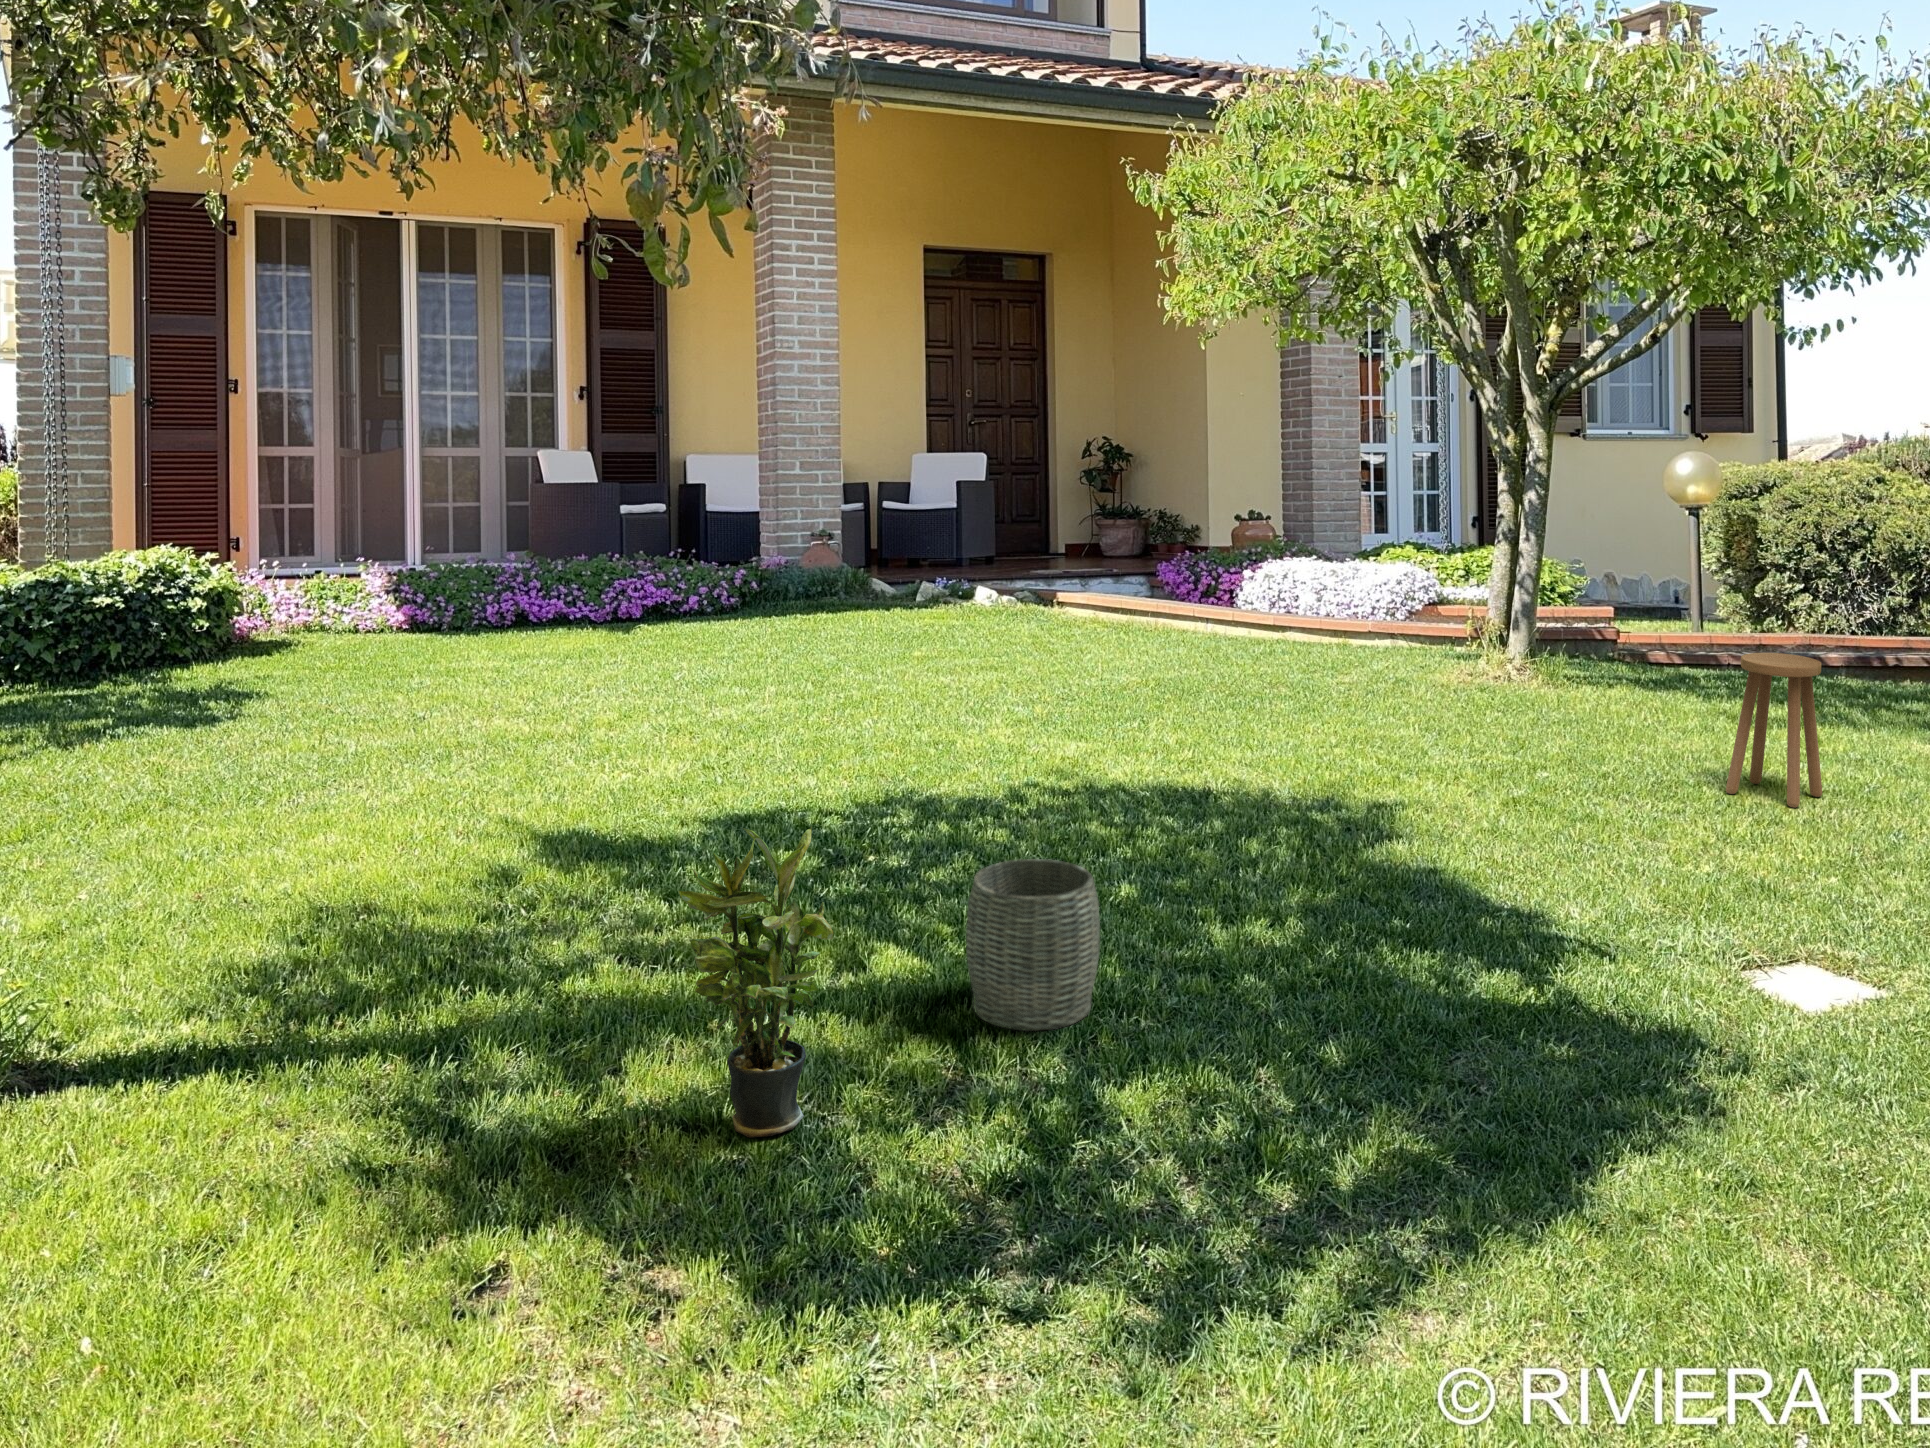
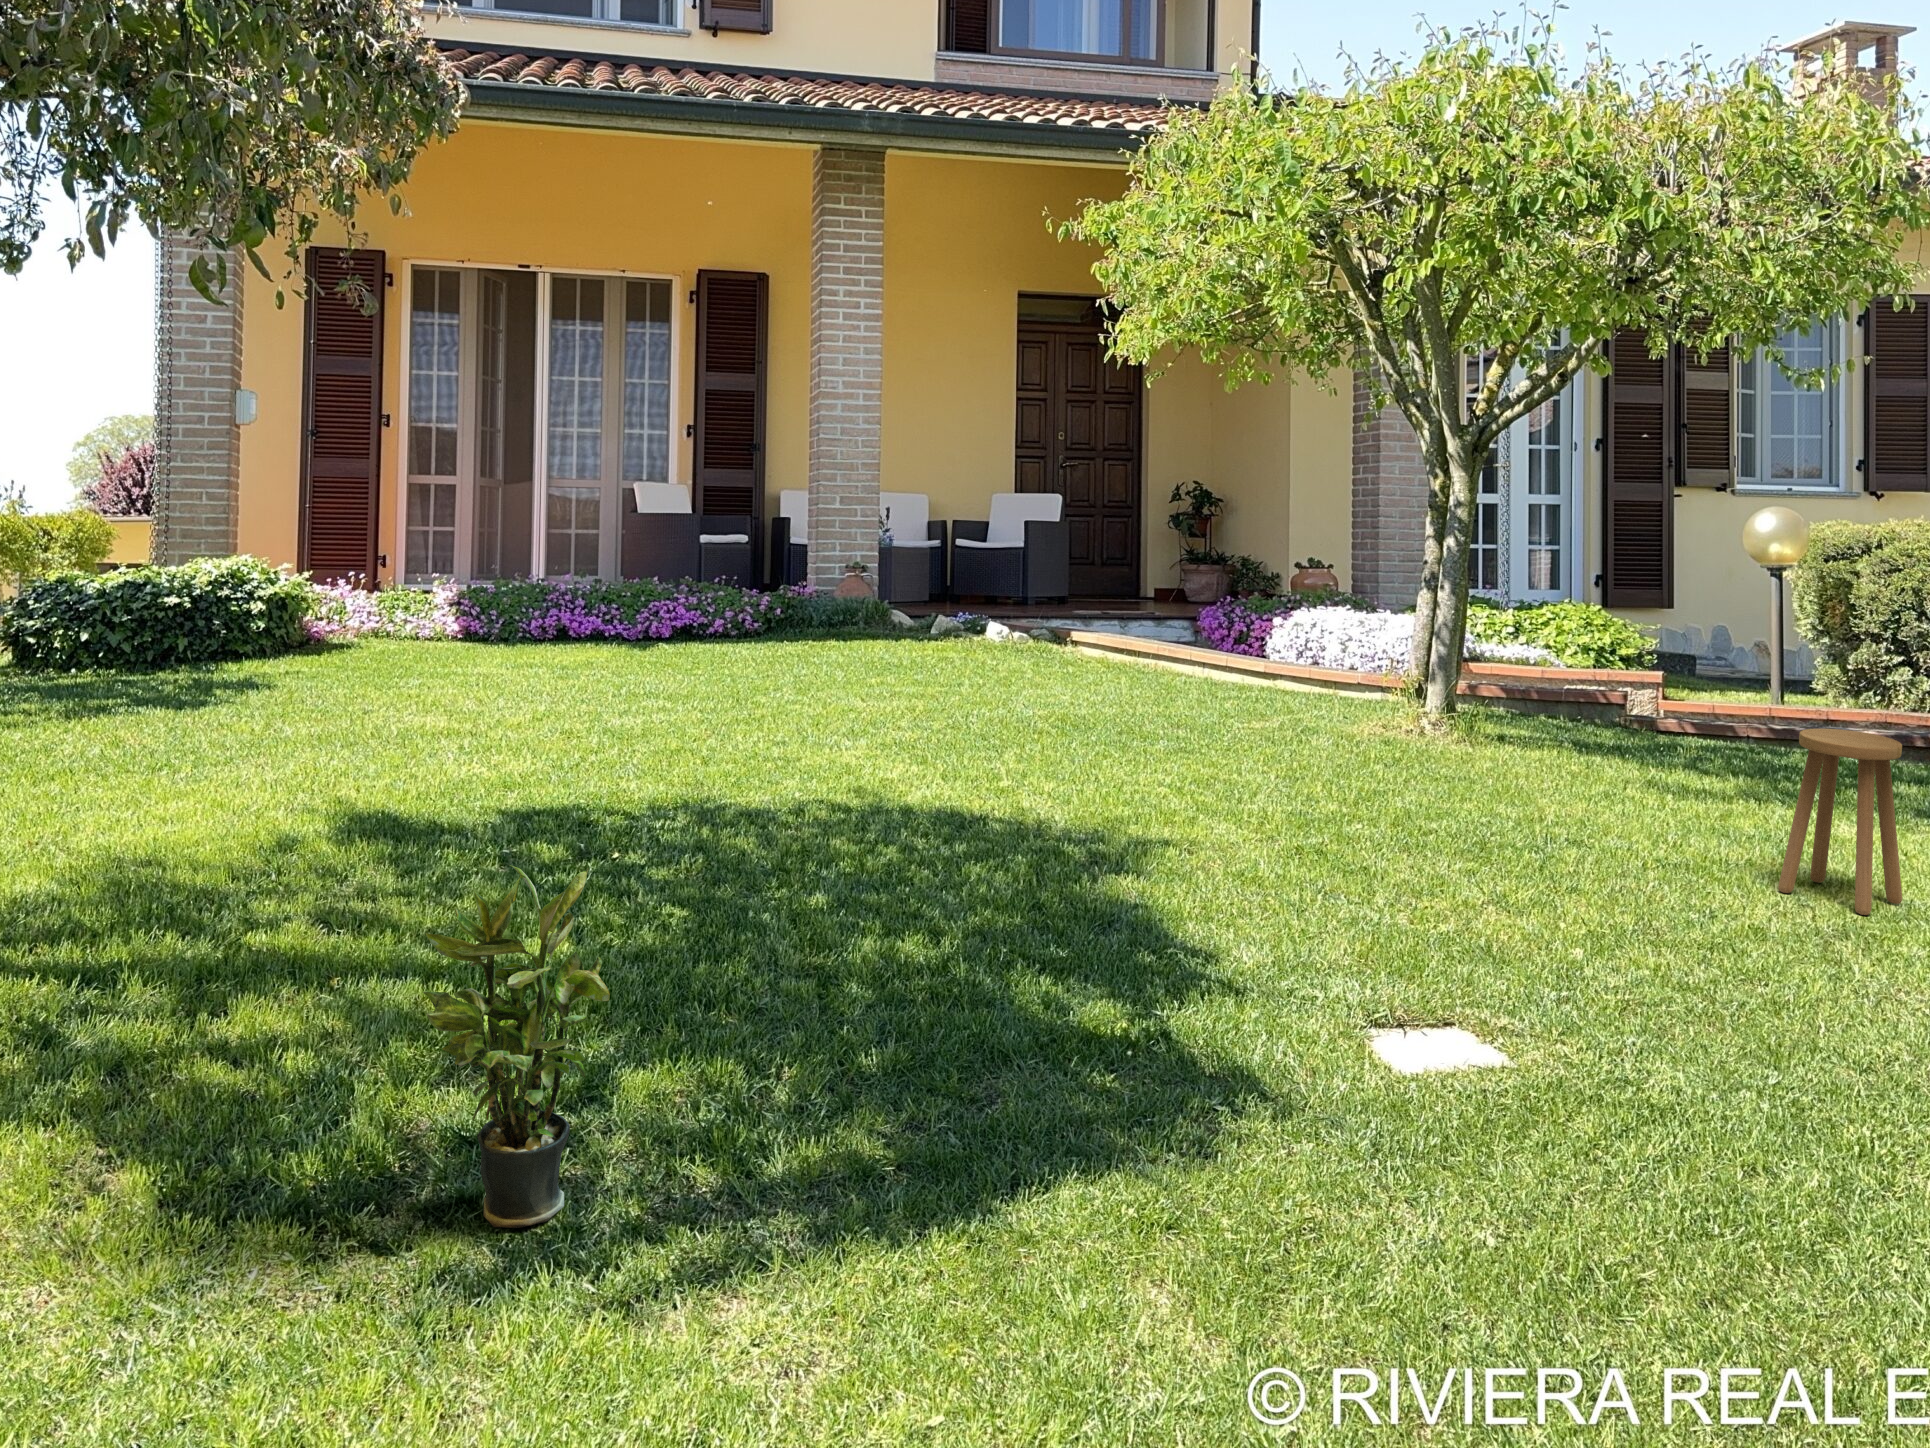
woven basket: present [966,859,1100,1031] -> none [804,918,958,1122]

